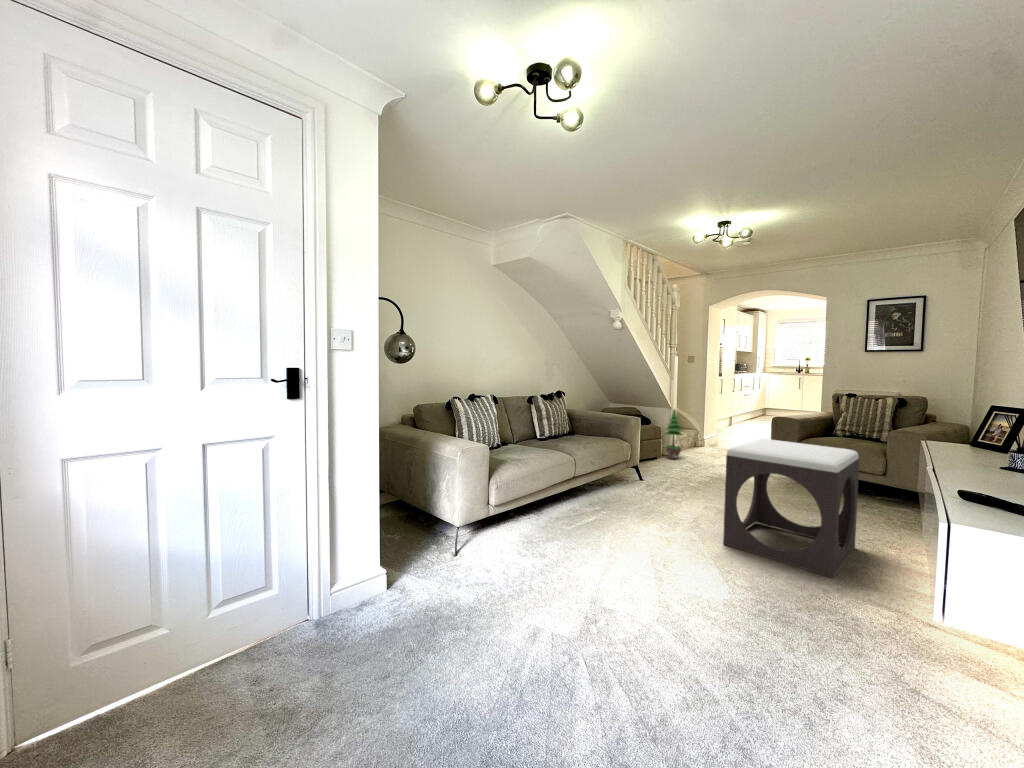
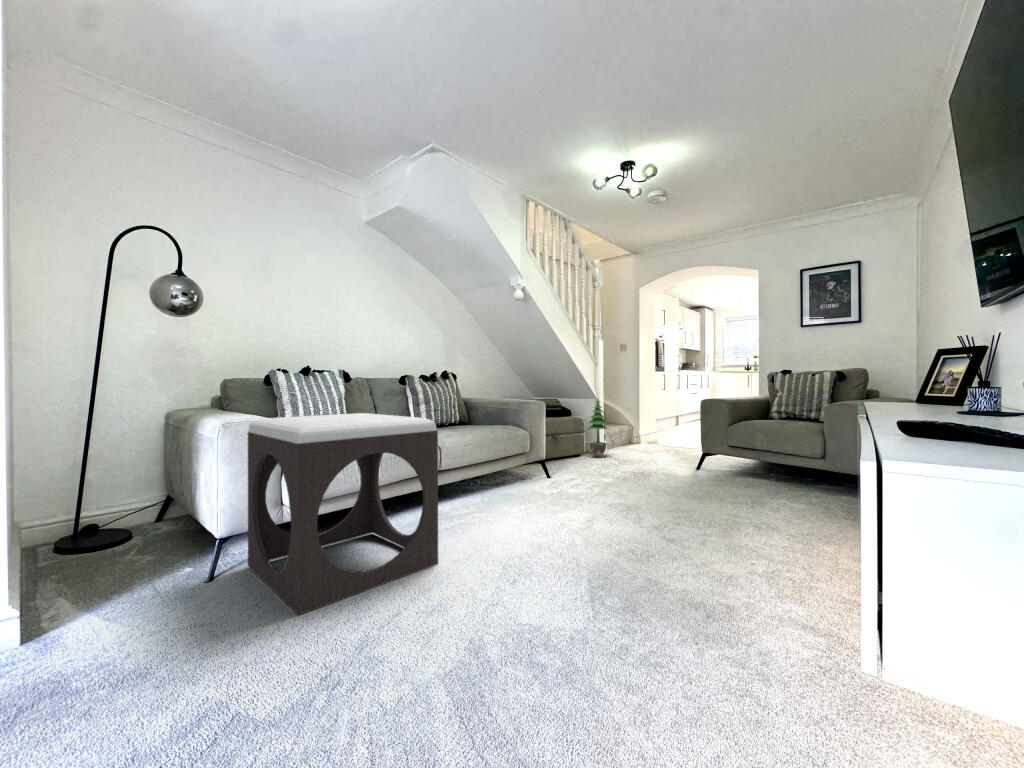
footstool: present [723,439,859,578] -> present [248,413,438,615]

